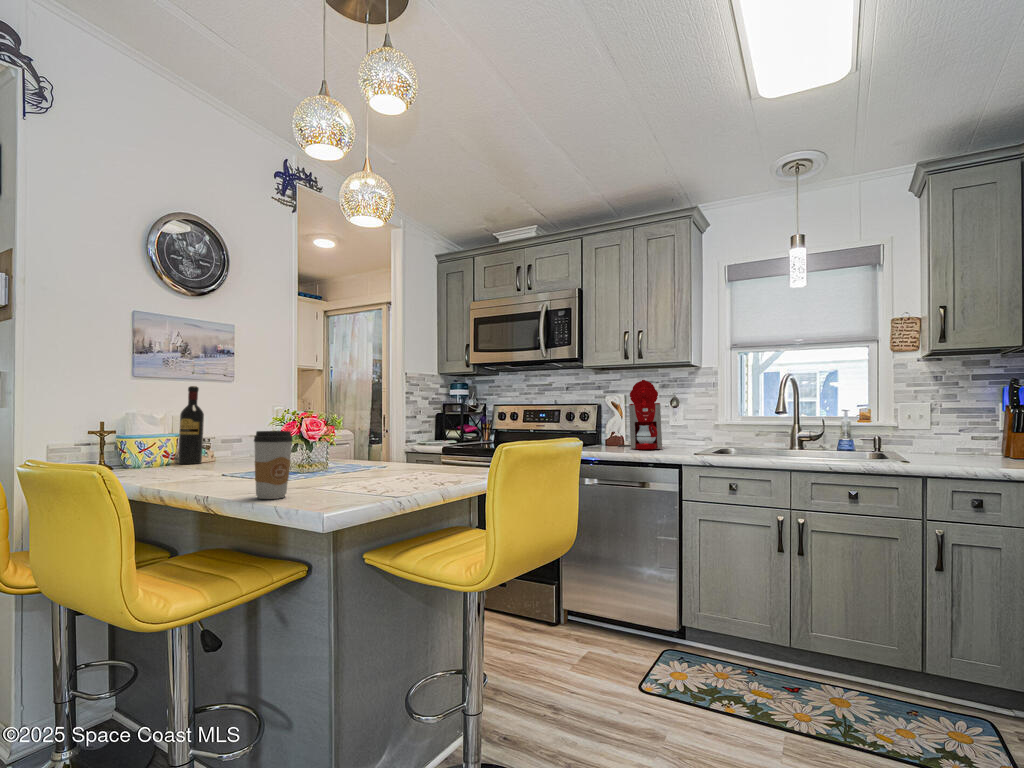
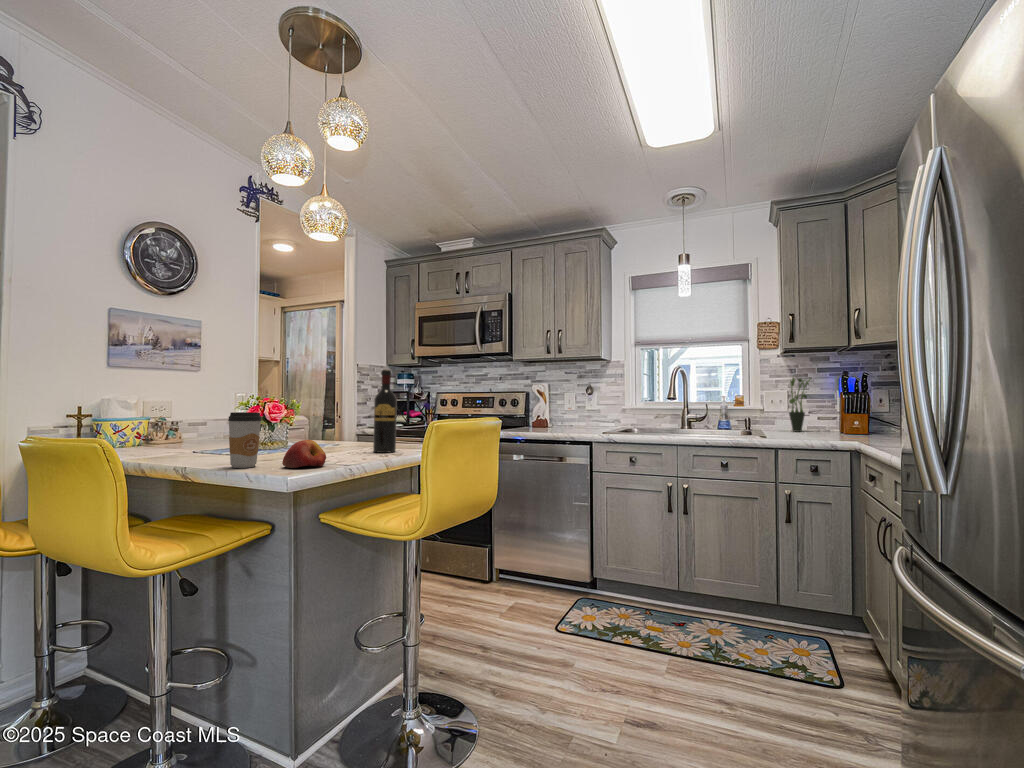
coffee maker: present [618,380,662,449] -> none [543,372,579,430]
potted plant: none [934,382,972,454] -> present [789,378,811,432]
wine bottle: present [178,386,204,464] -> present [373,369,397,453]
apple: none [316,465,369,501] -> present [282,440,326,468]

